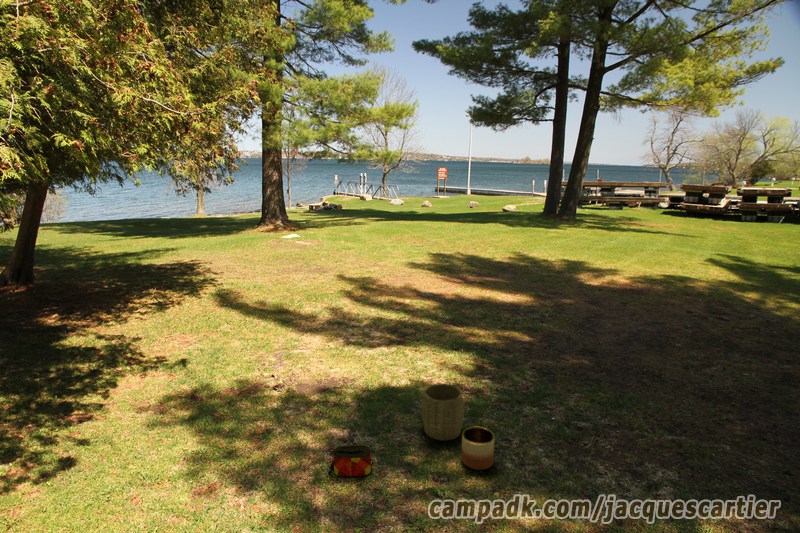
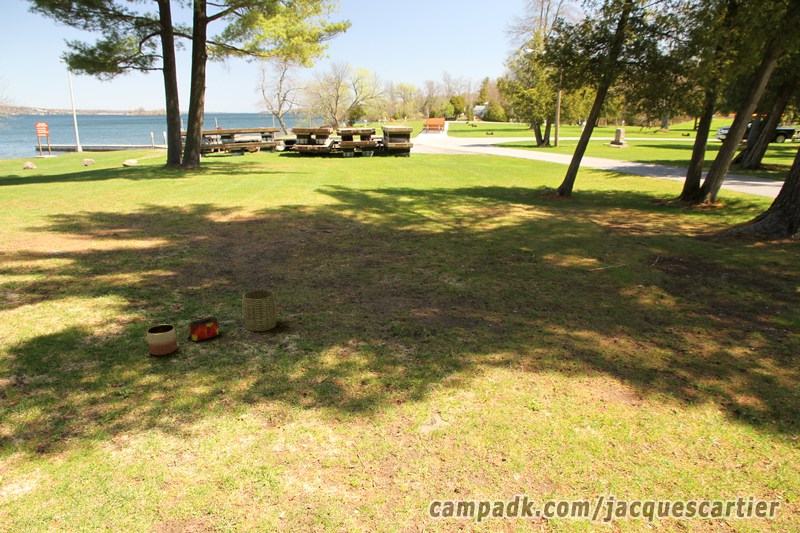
woven basket: present [422,384,464,440] -> present [242,289,277,331]
bag: present [329,446,374,477] -> present [187,317,219,341]

